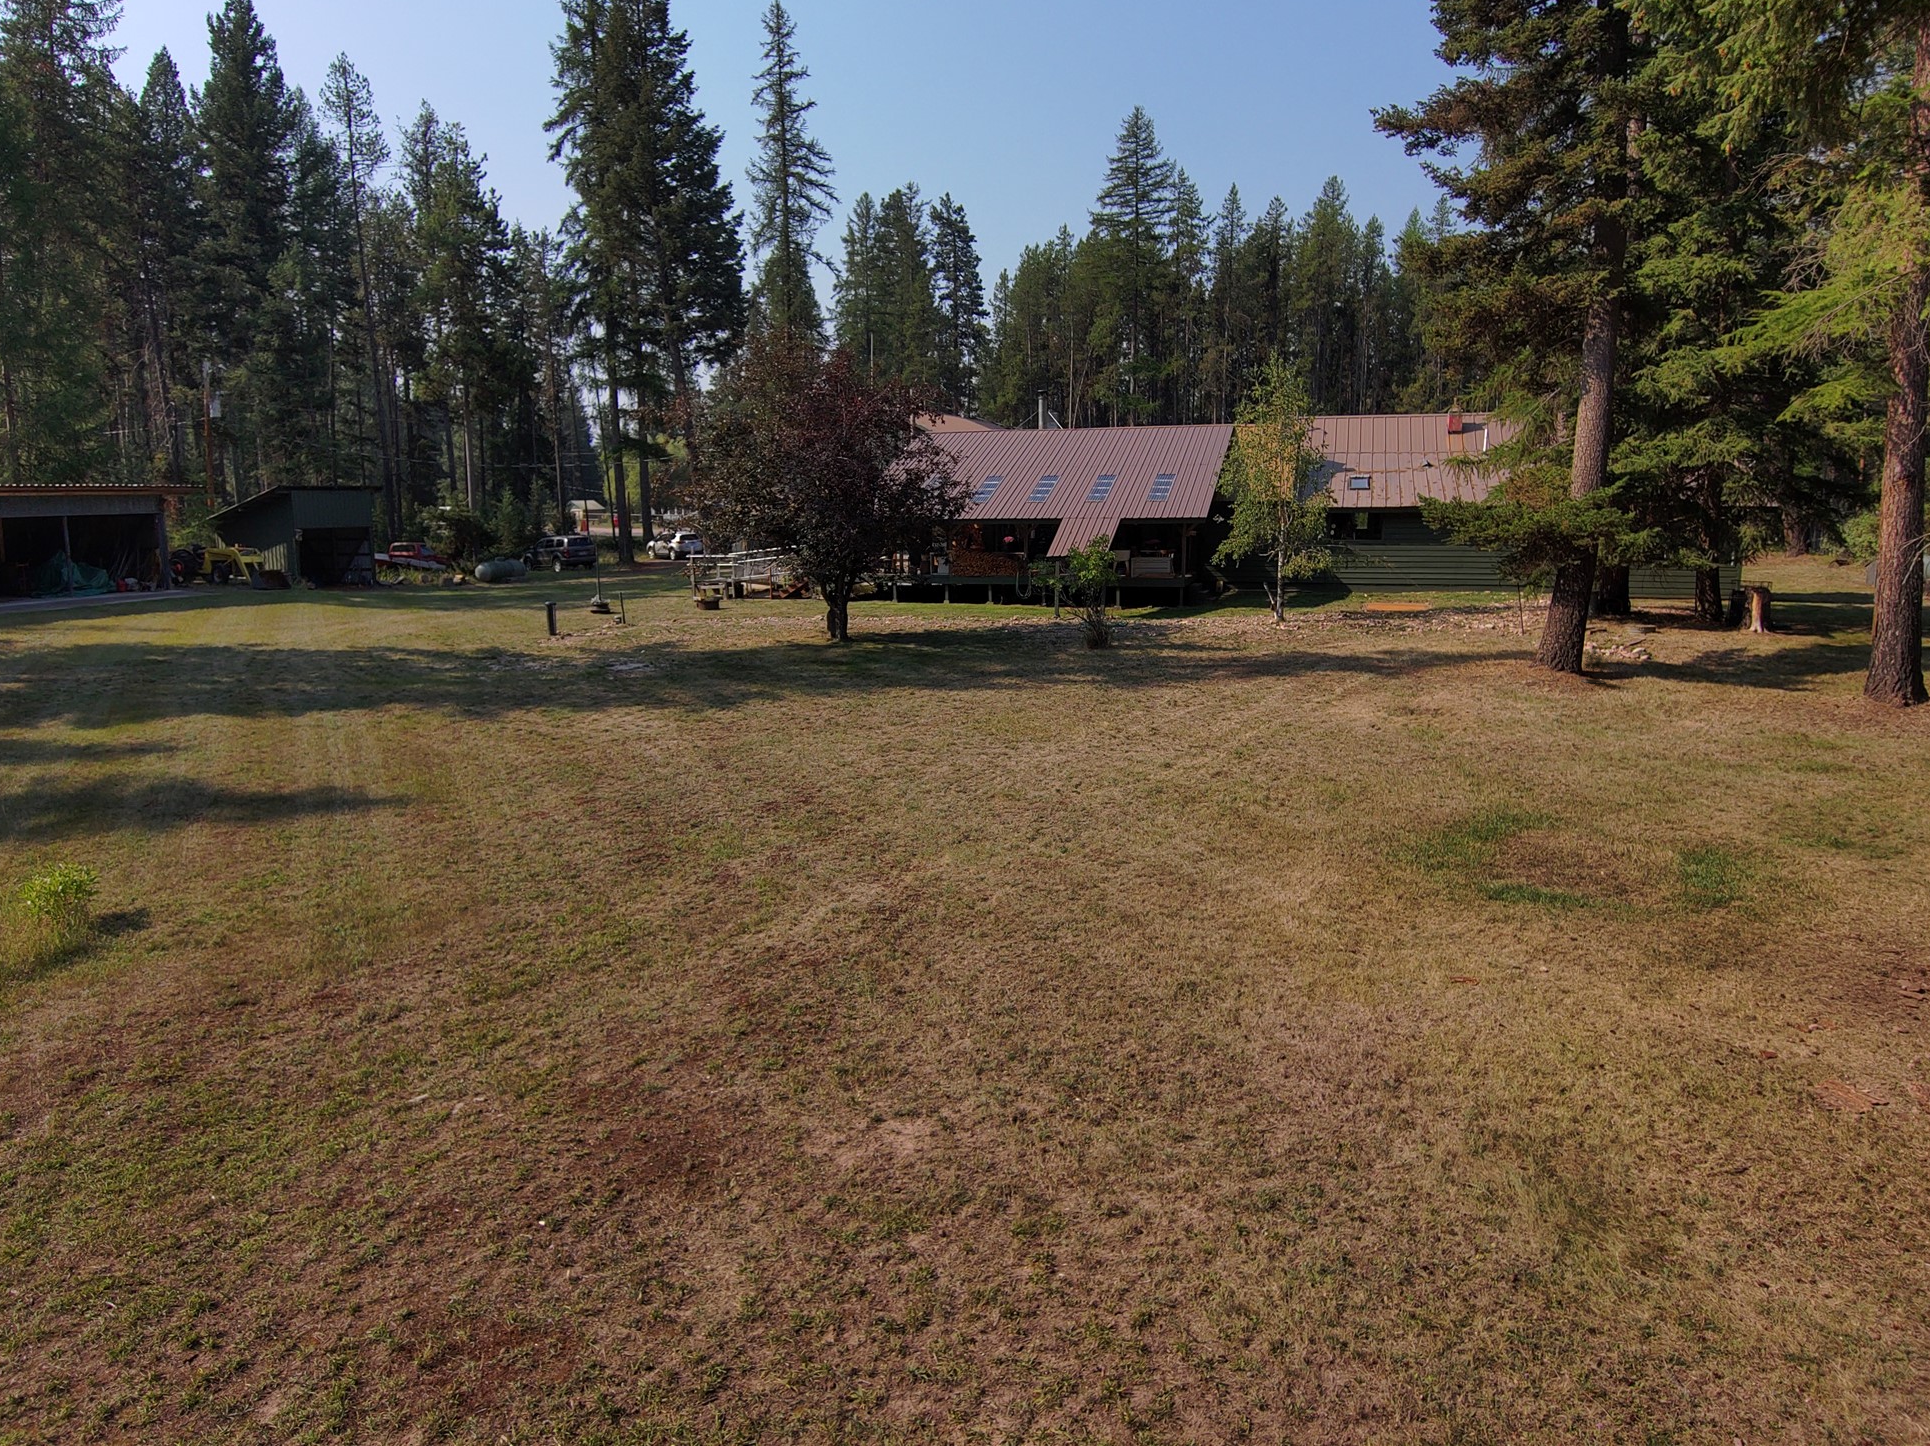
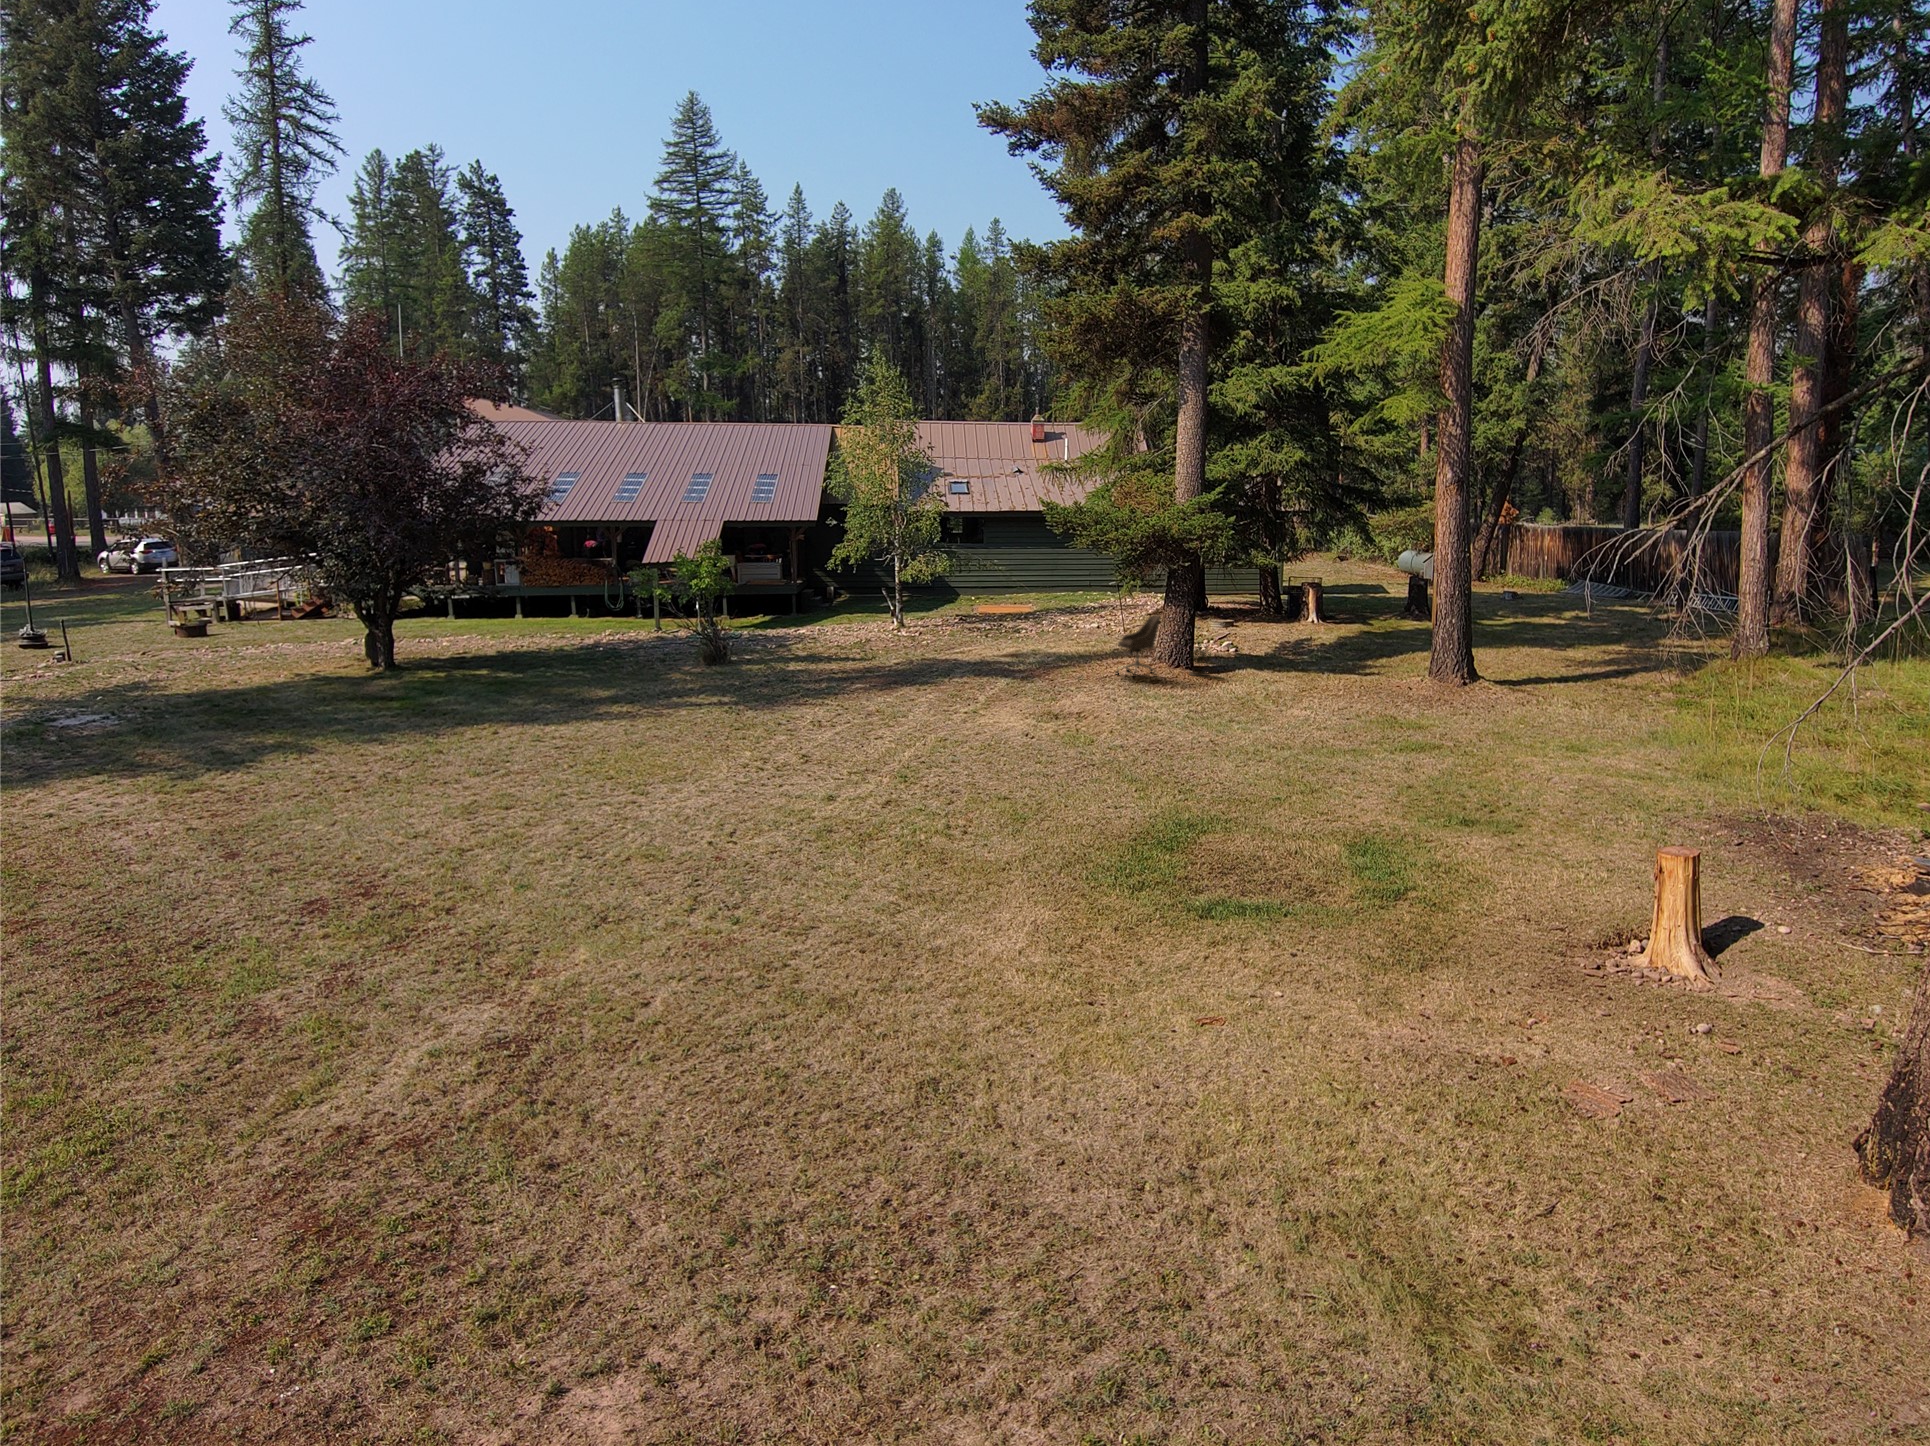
chair: none [1495,616,1550,681] -> present [1115,615,1161,677]

